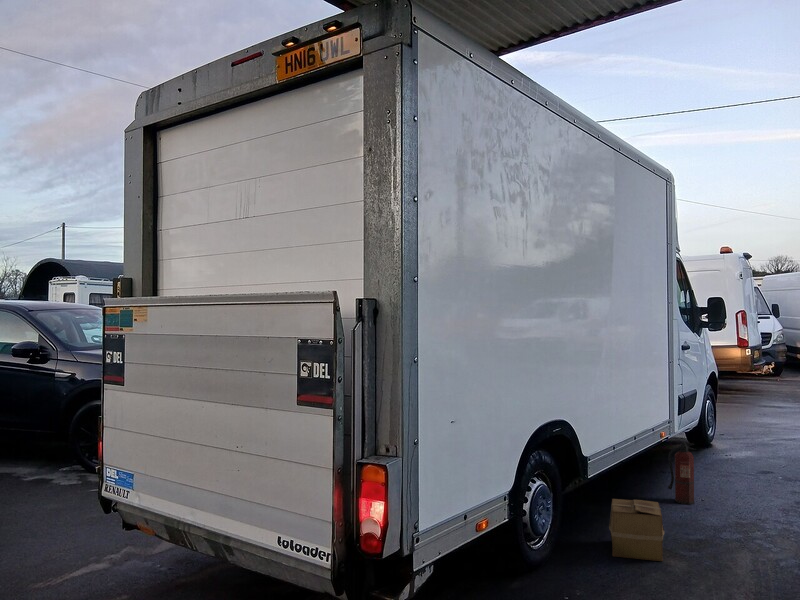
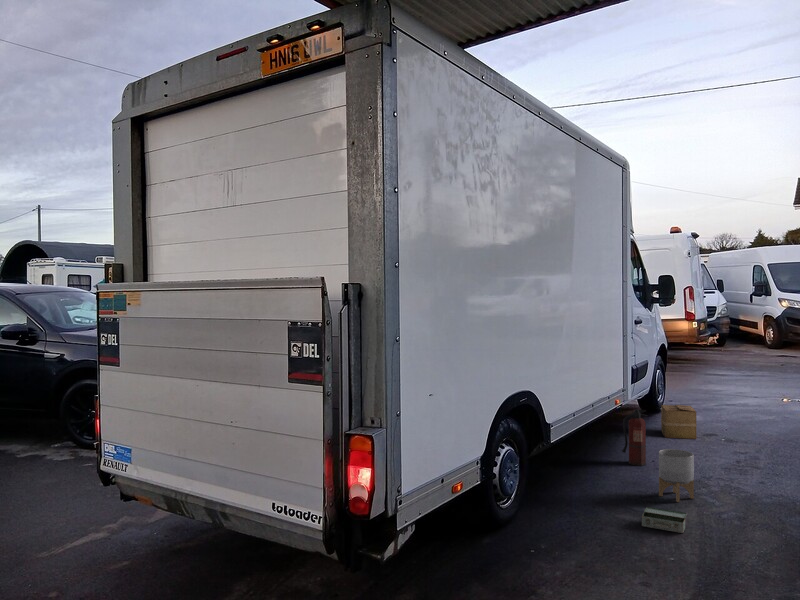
planter: none [709,487,748,546] -> present [659,449,694,502]
cardboard box: present [609,499,664,561] -> present [661,405,697,439]
toolbox: none [690,551,741,582] -> present [642,507,687,533]

